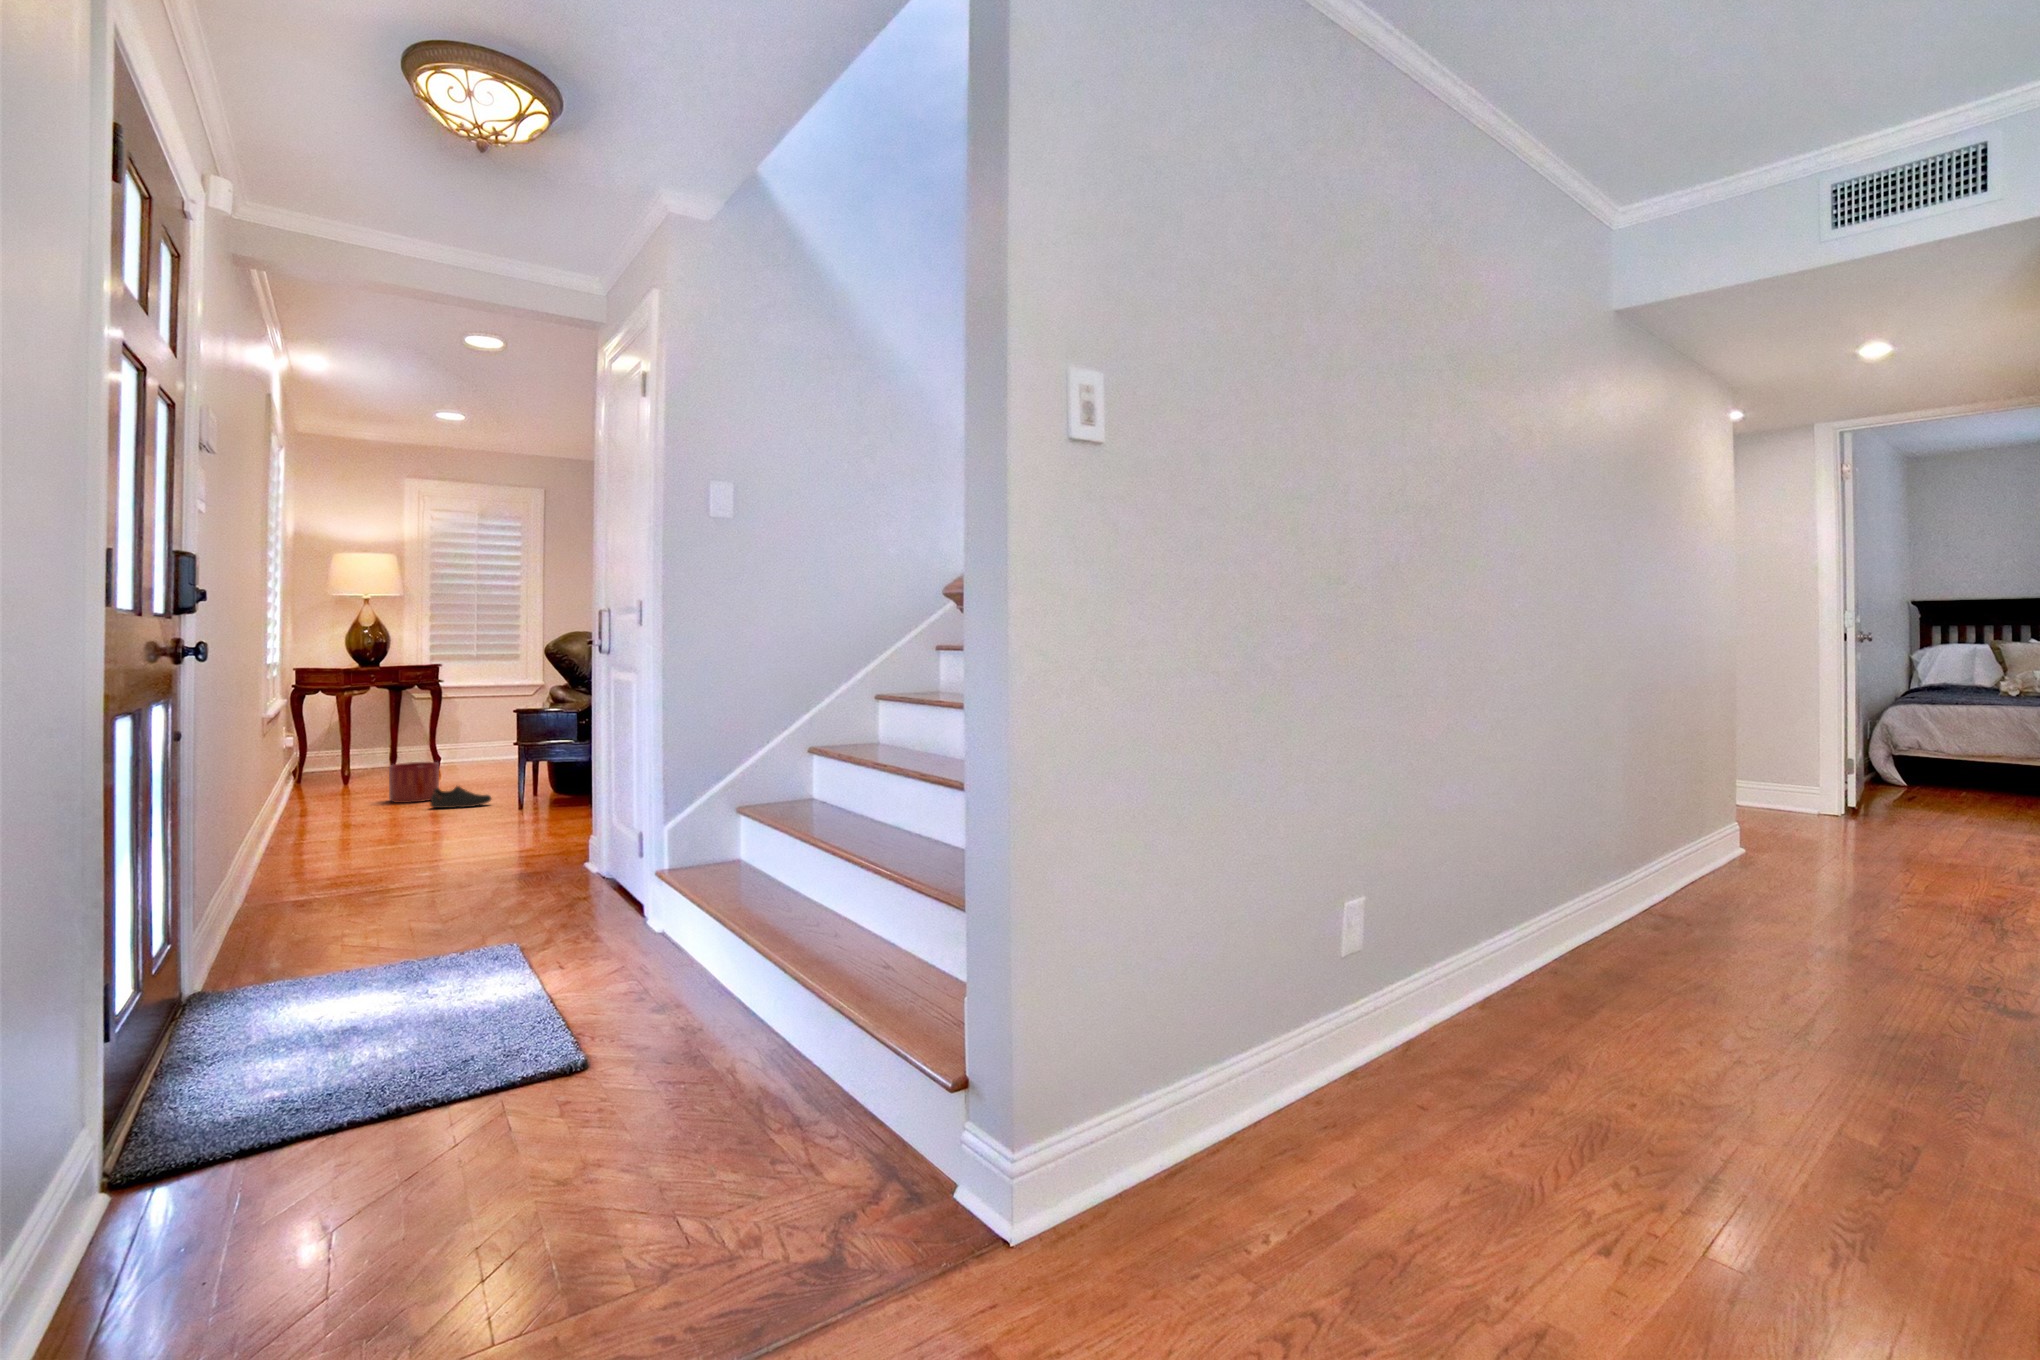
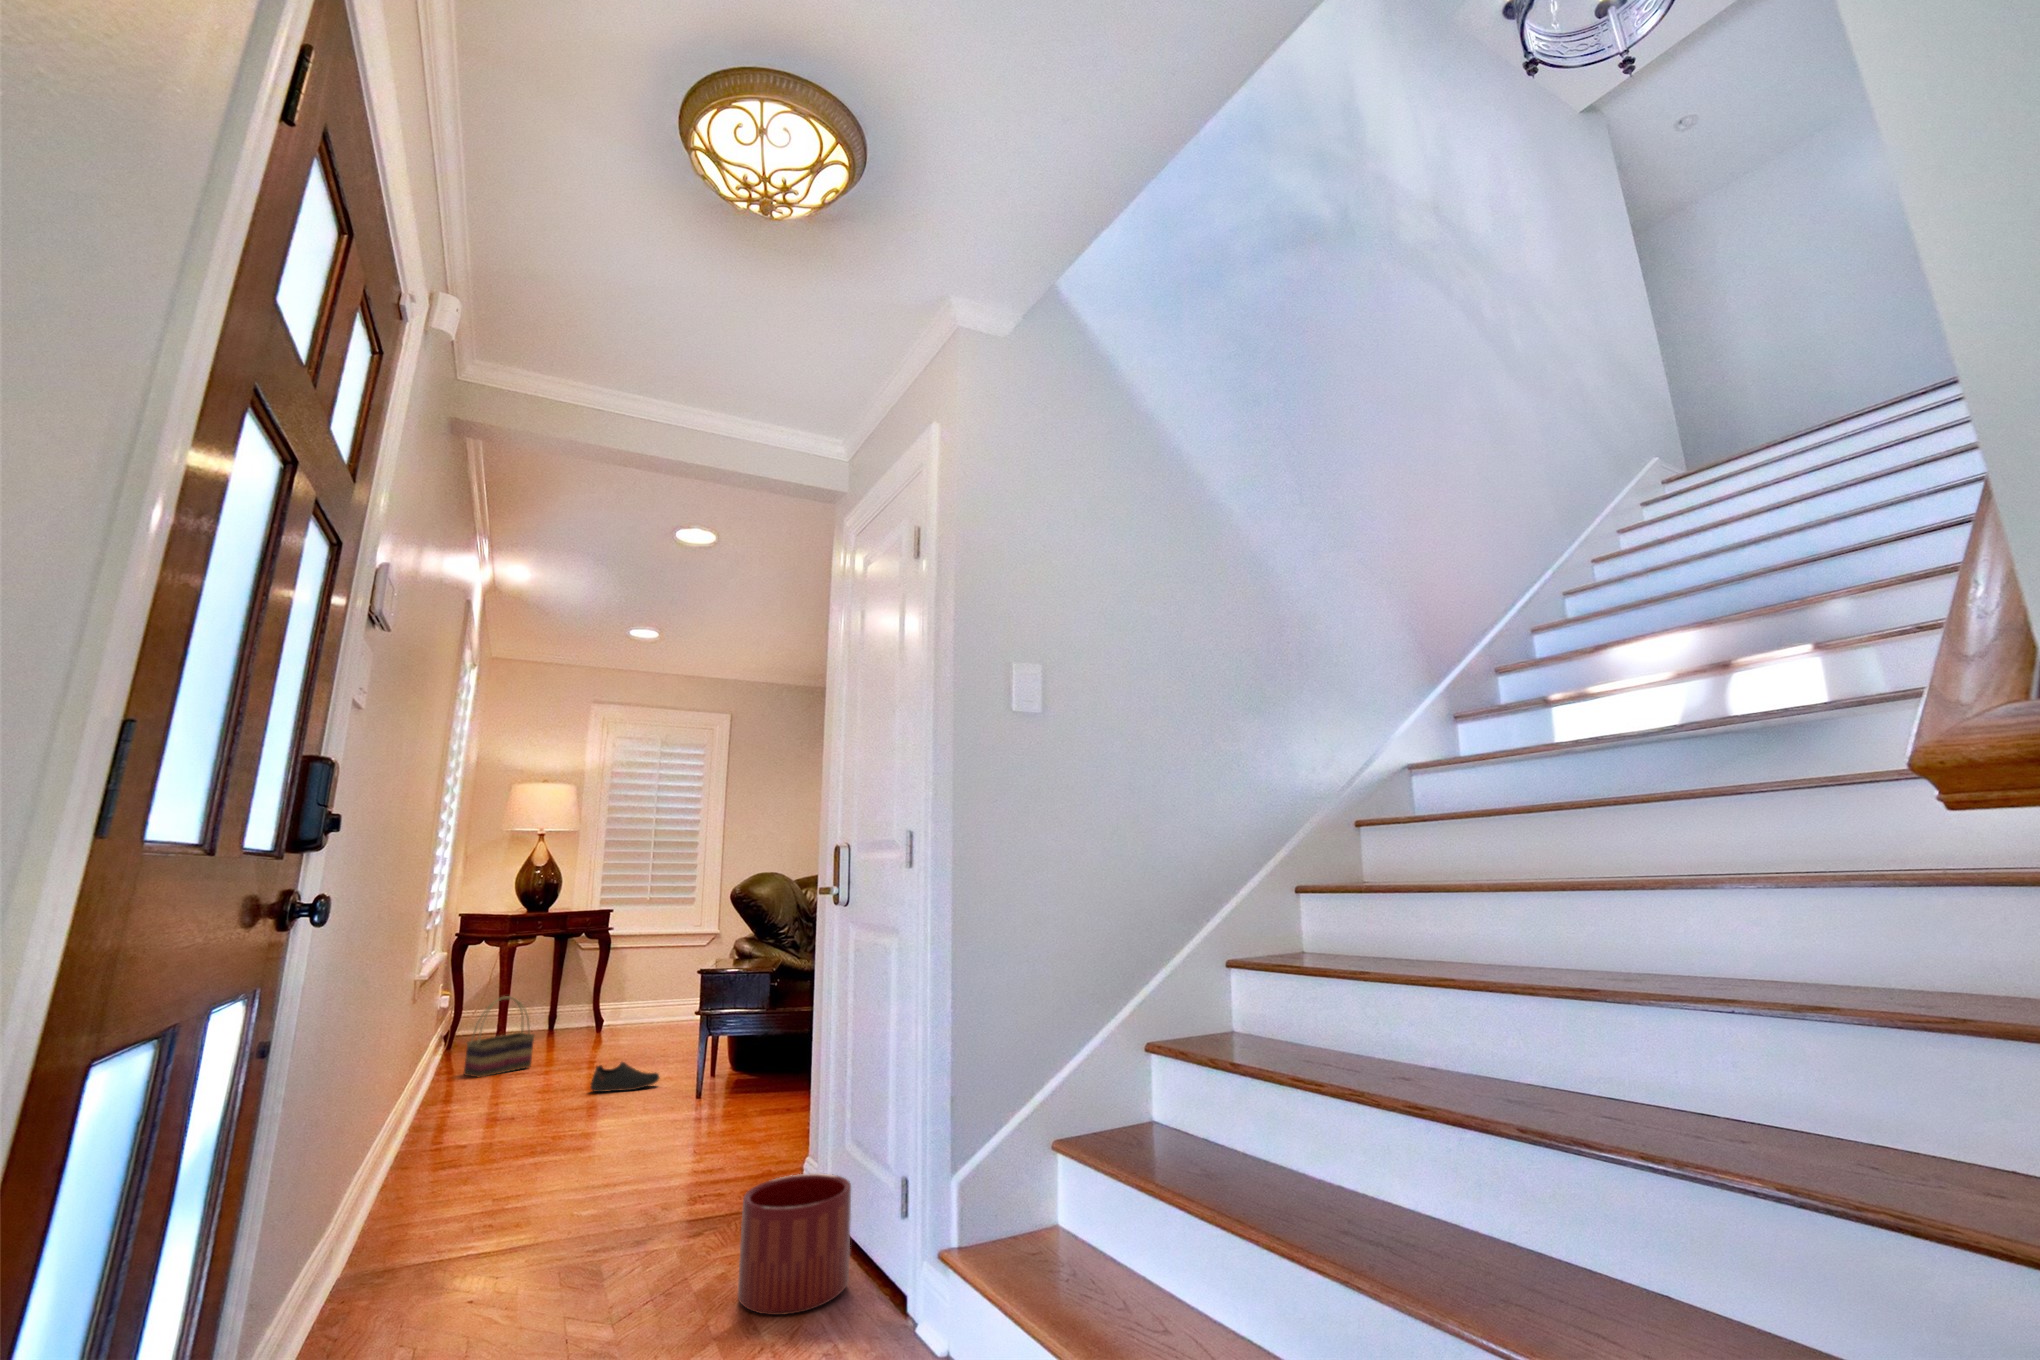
basket: none [314,735,378,799] -> present [464,996,534,1077]
planter: present [389,762,439,803] -> present [738,1173,851,1315]

